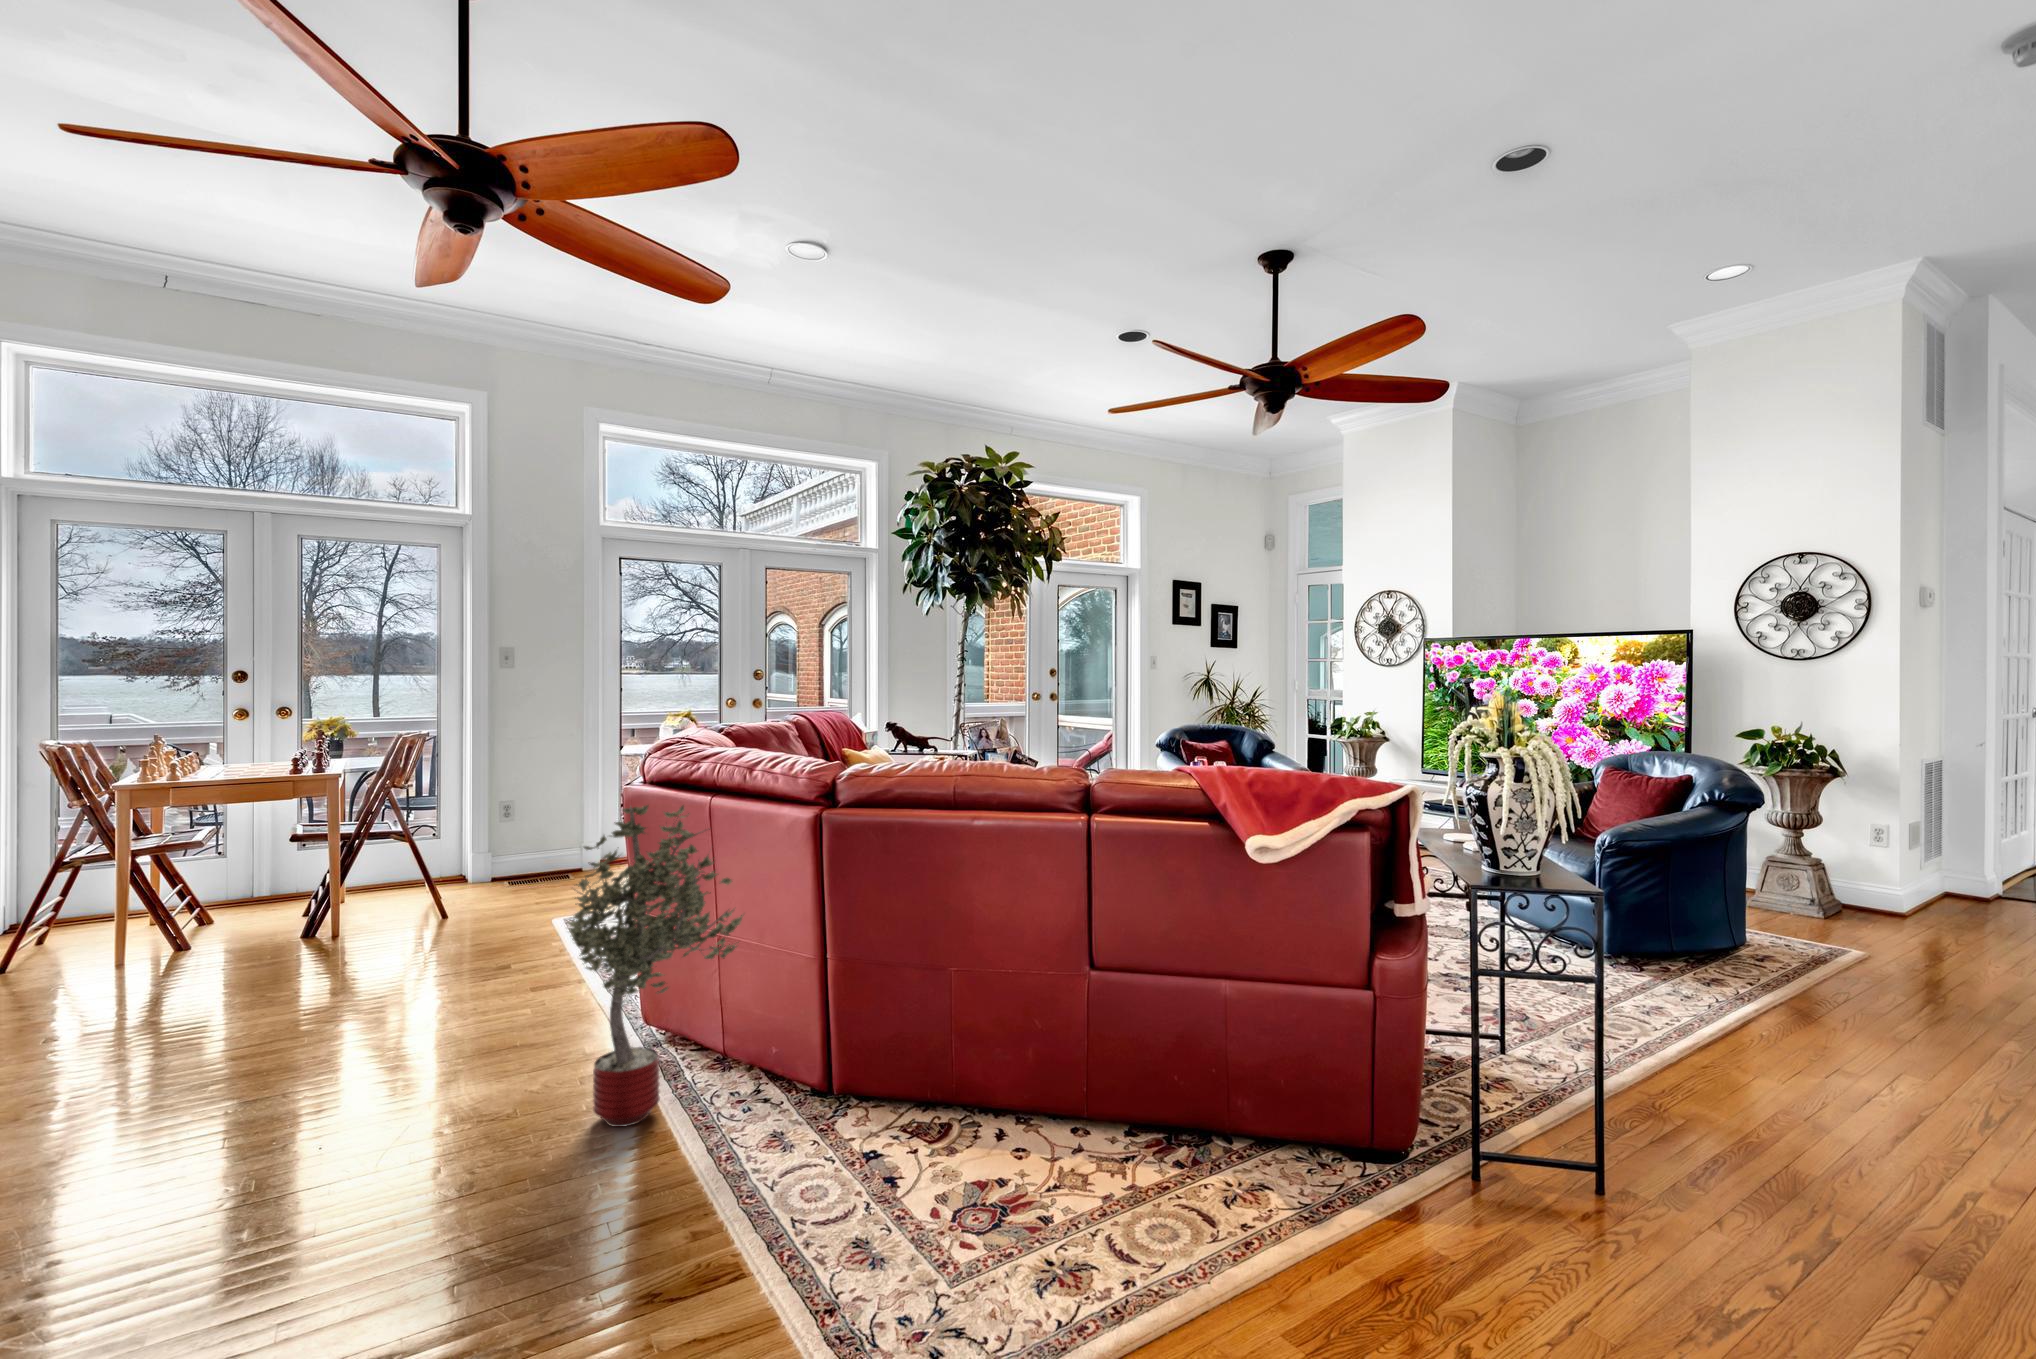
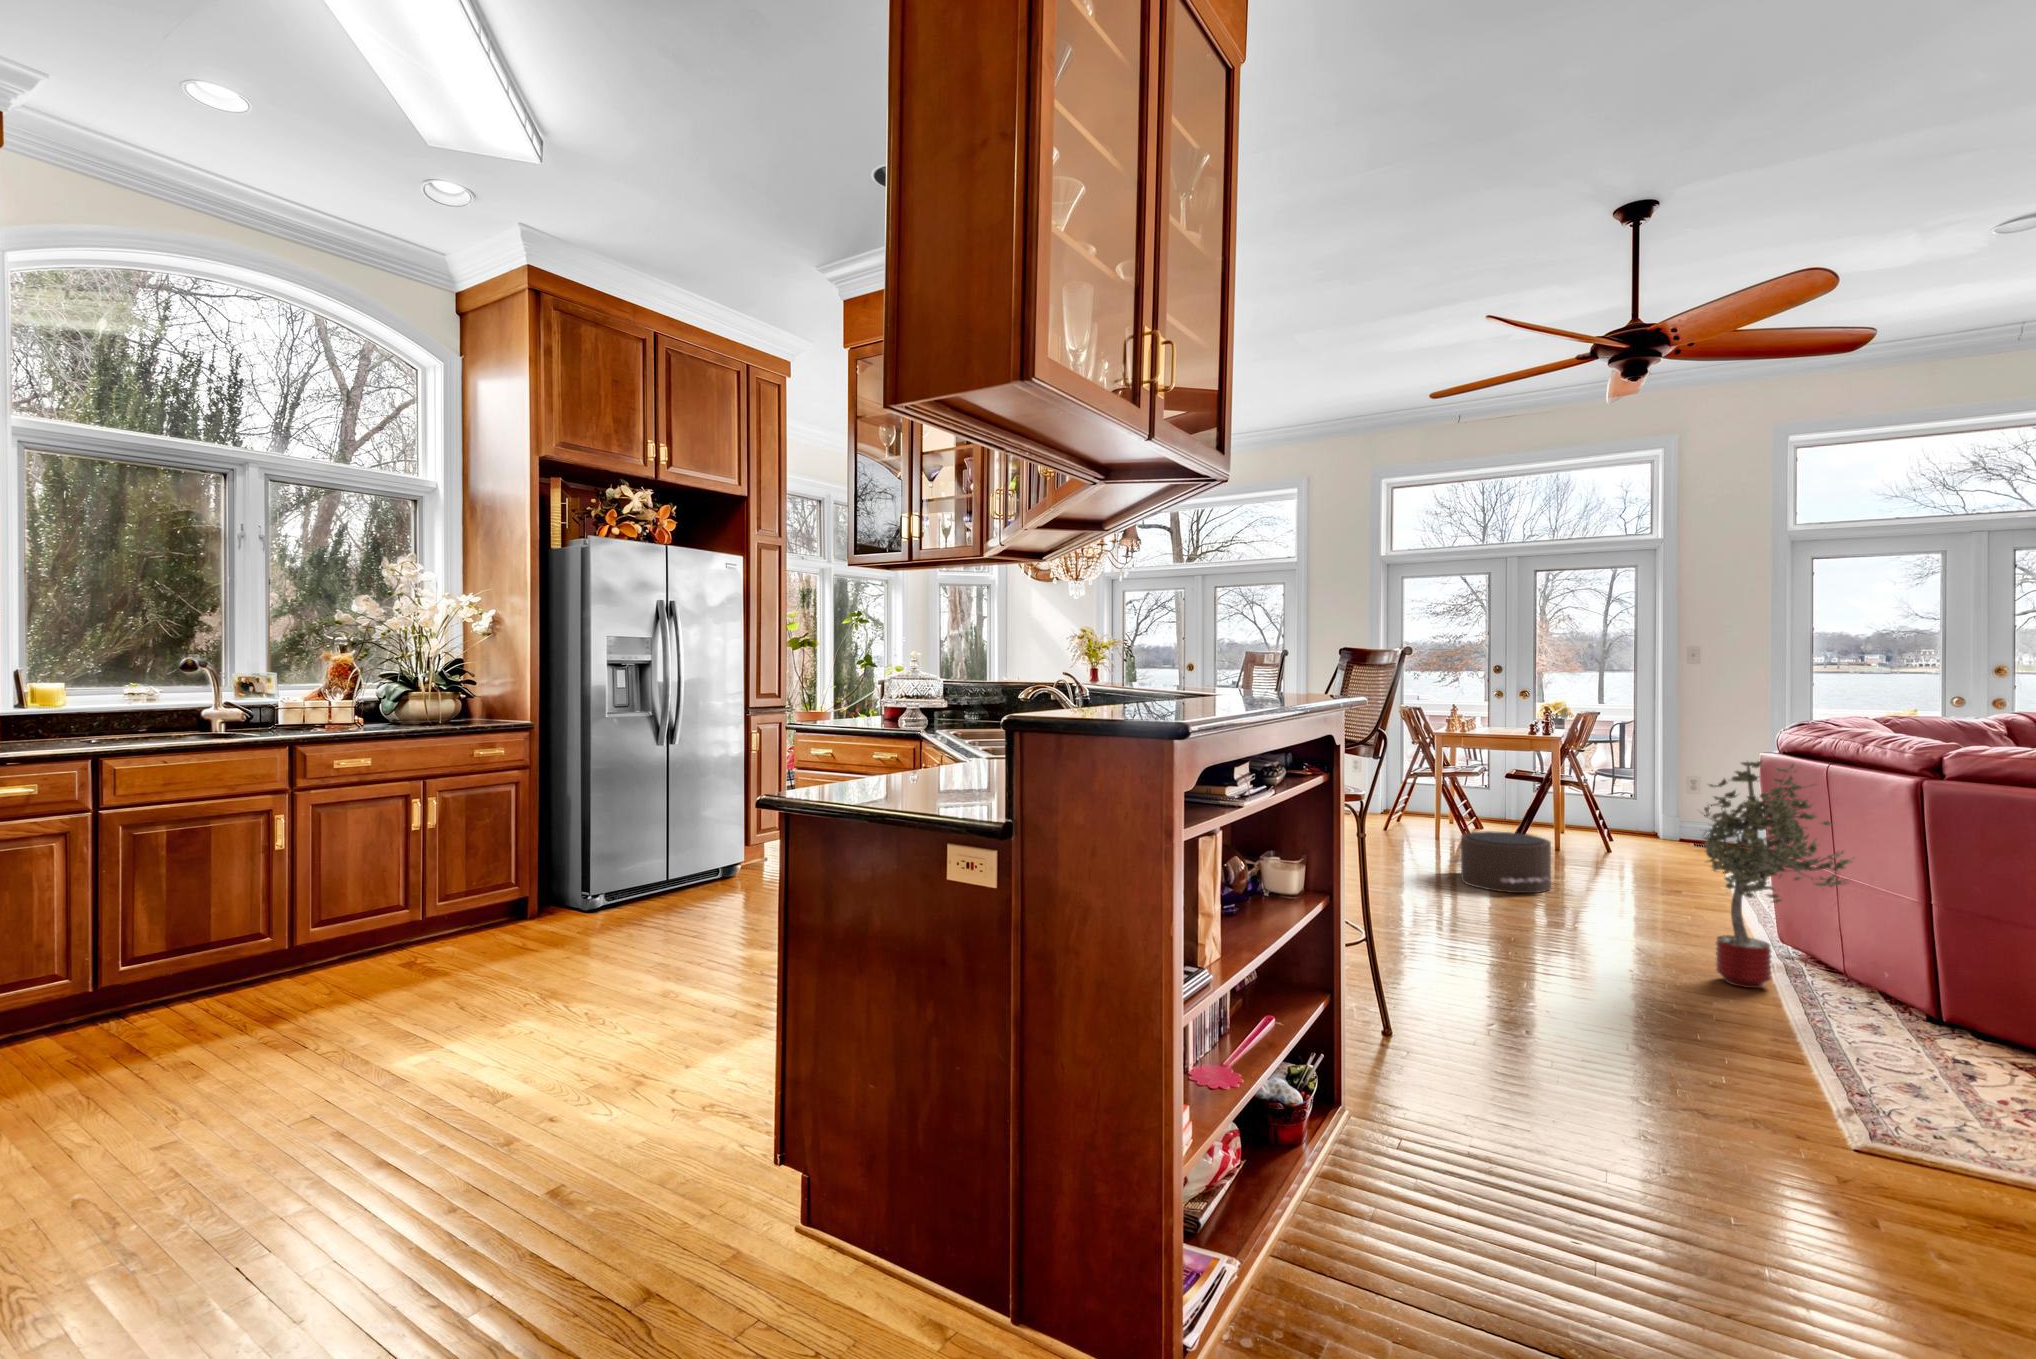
pouf: none [132,941,333,1062] -> present [1450,831,1551,893]

